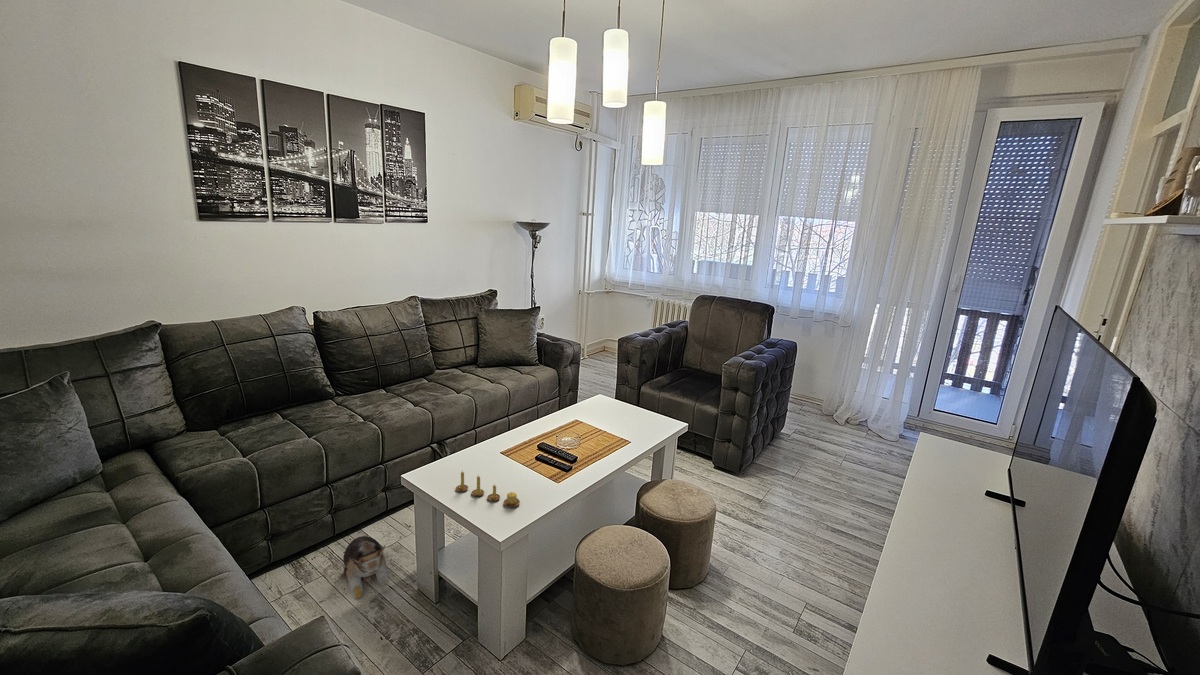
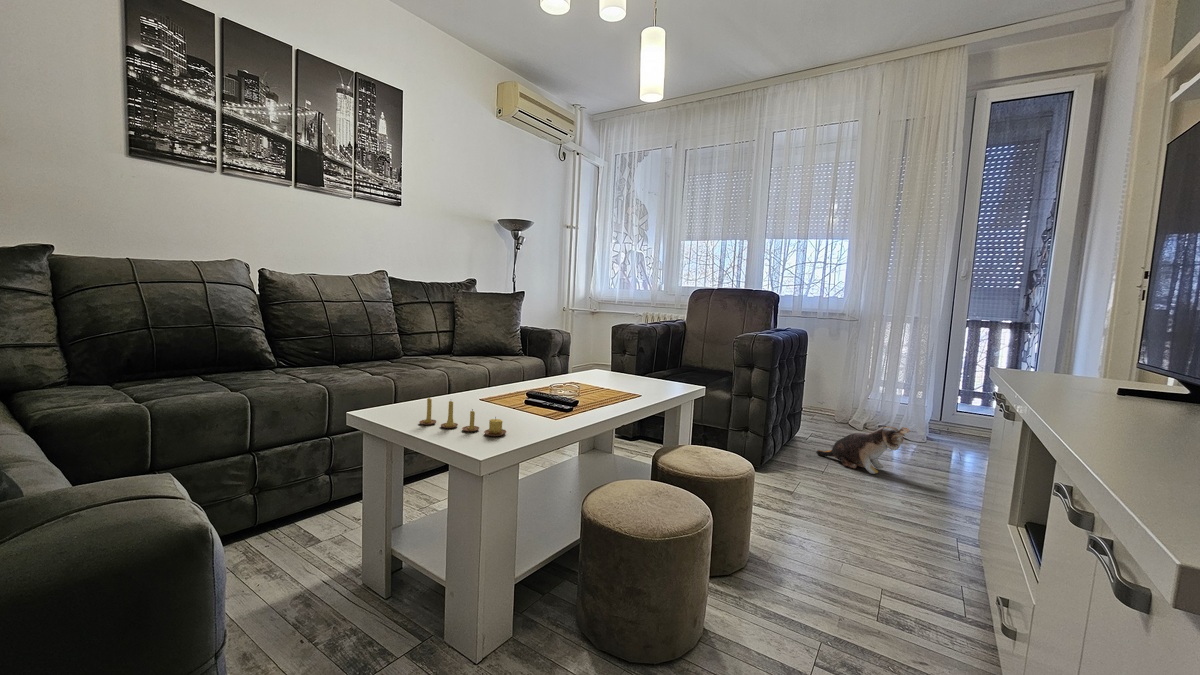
plush toy: present [343,536,388,599] -> present [816,426,909,474]

